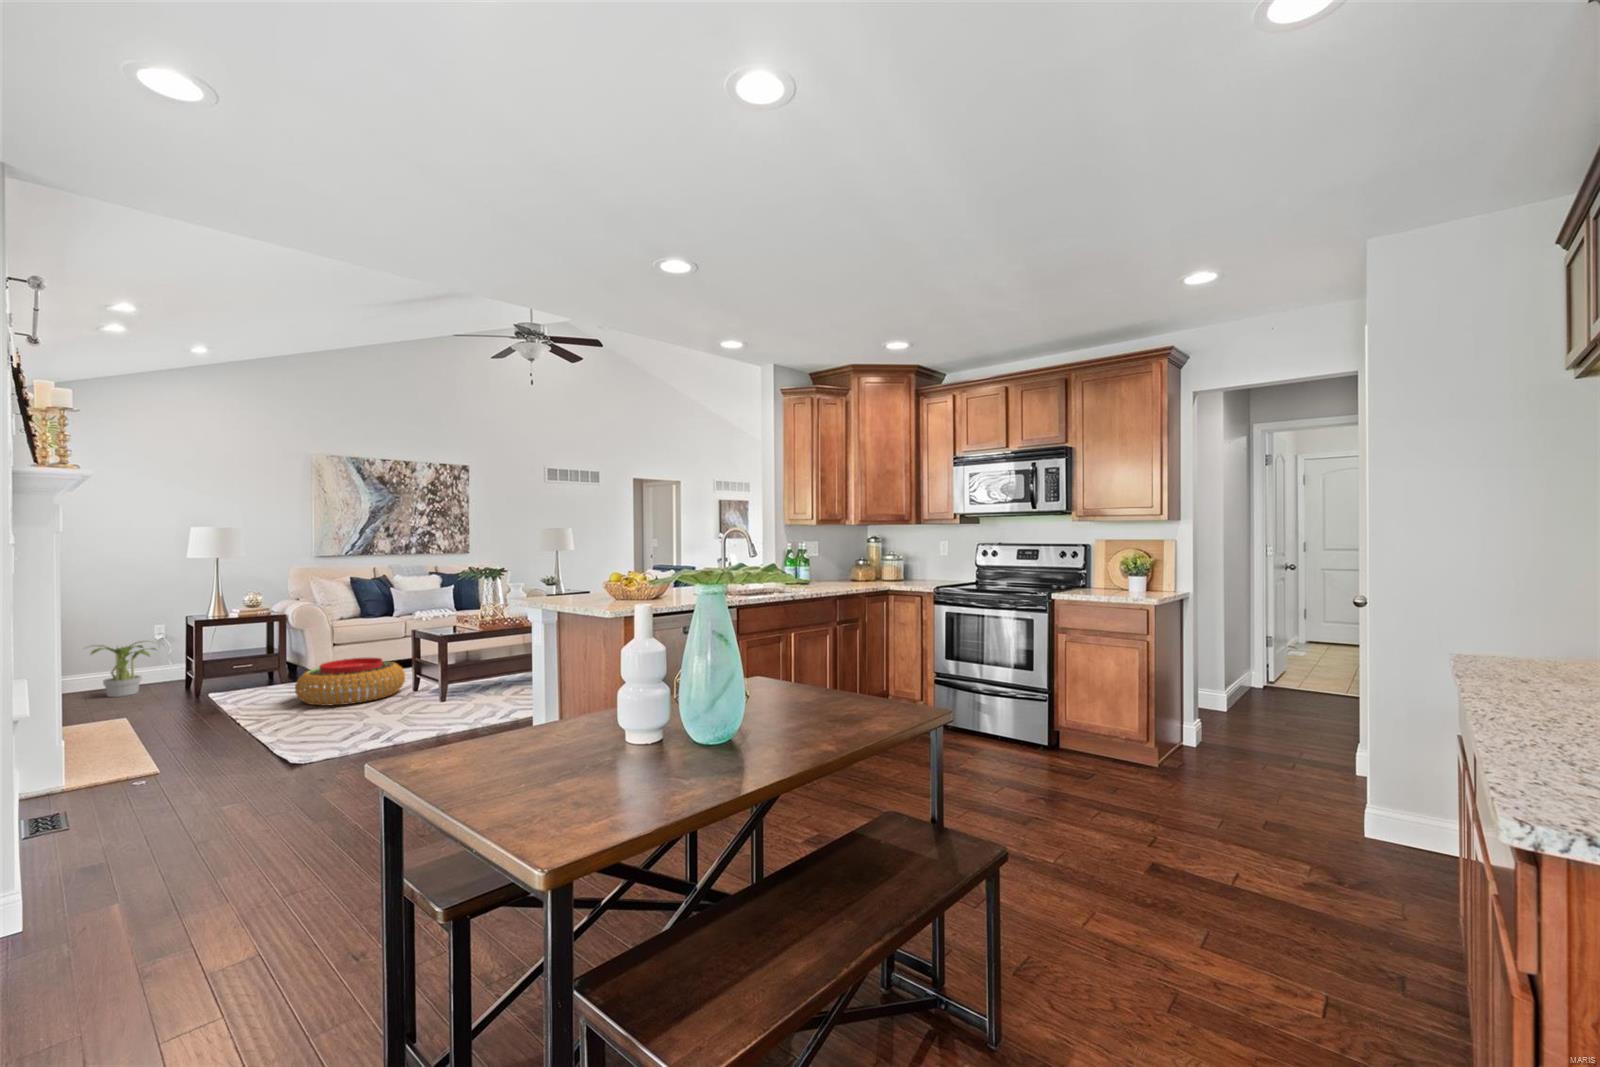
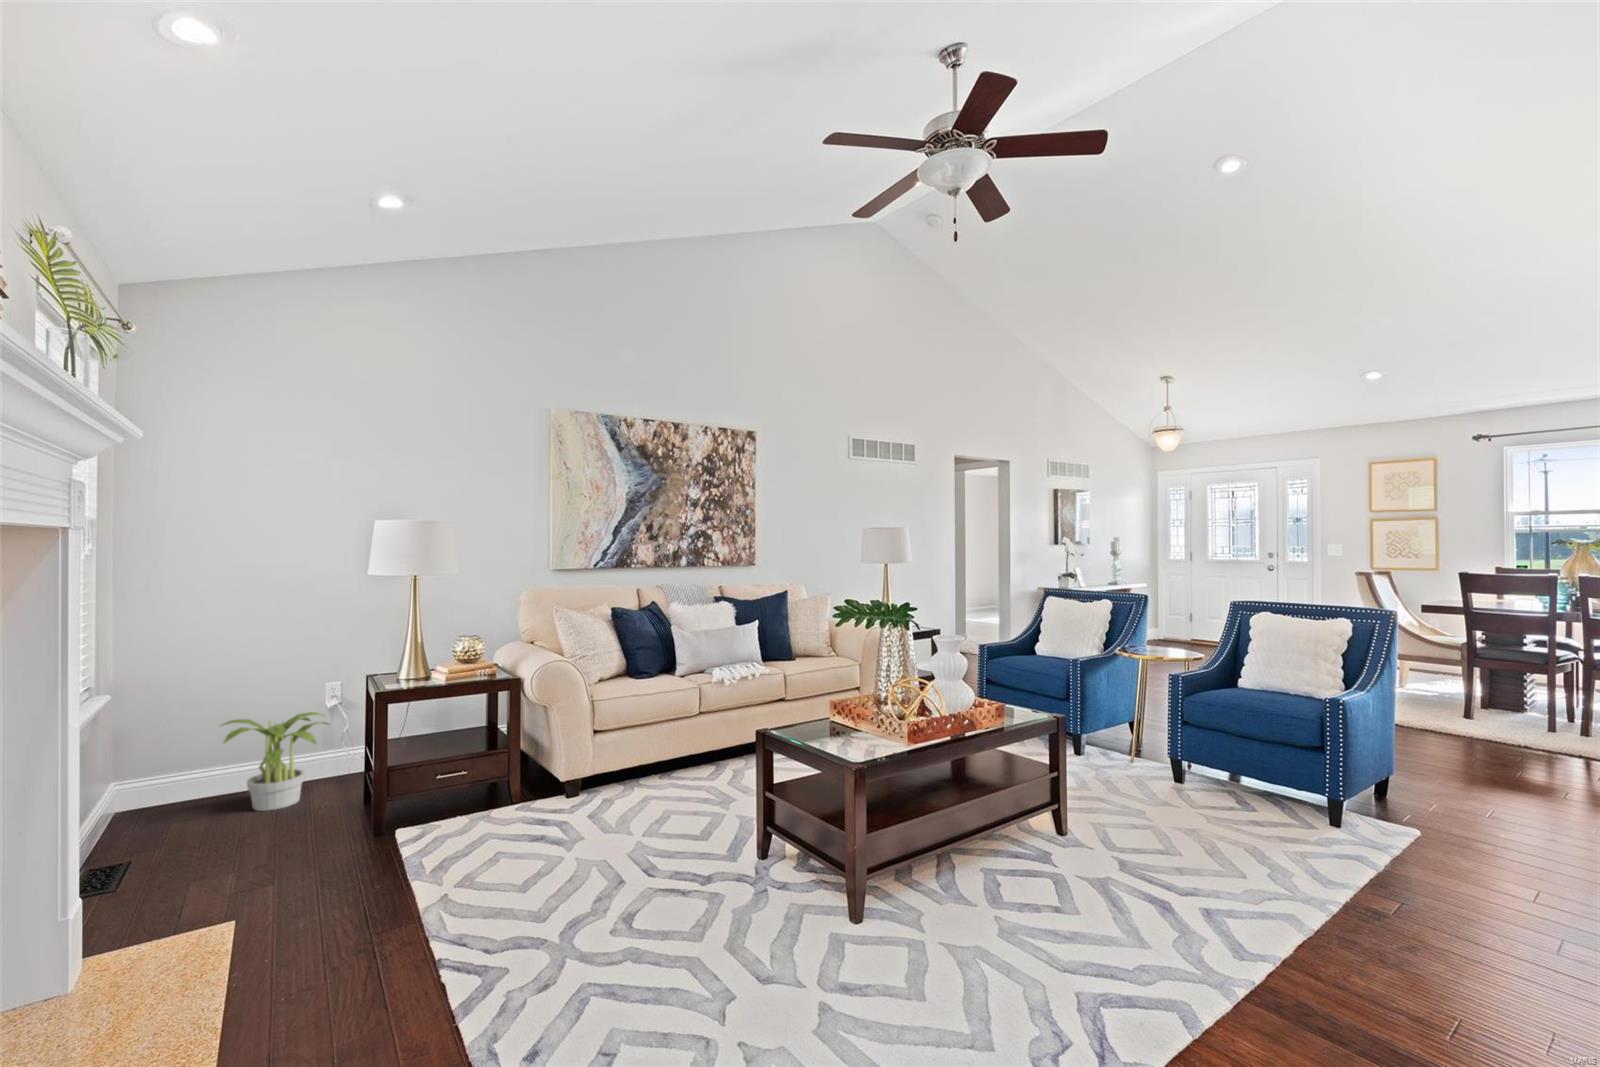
pouf: present [295,658,405,706] -> none [548,773,736,894]

